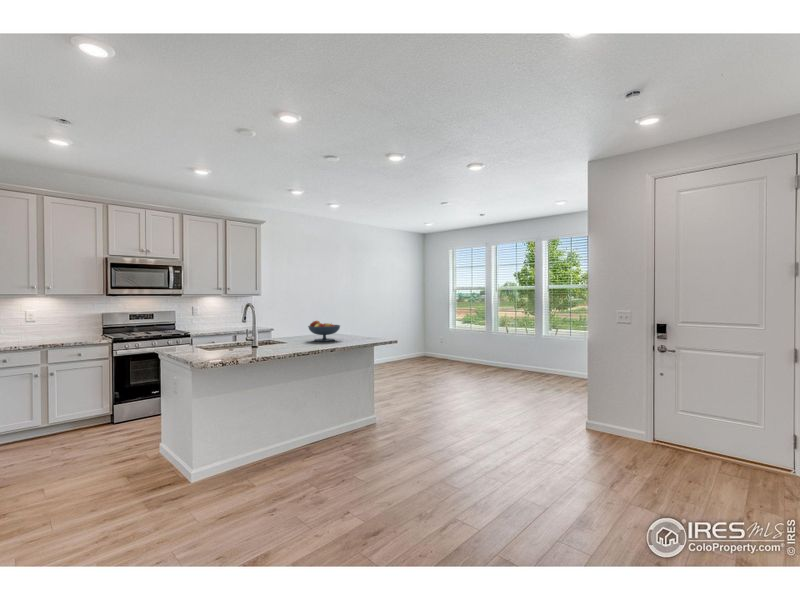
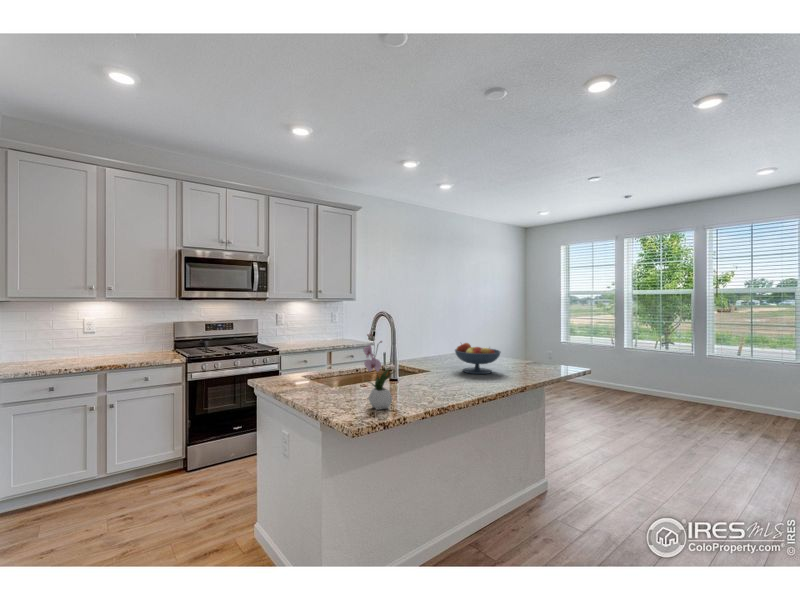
flower arrangement: none [216,310,237,356] -> present [363,334,392,410]

